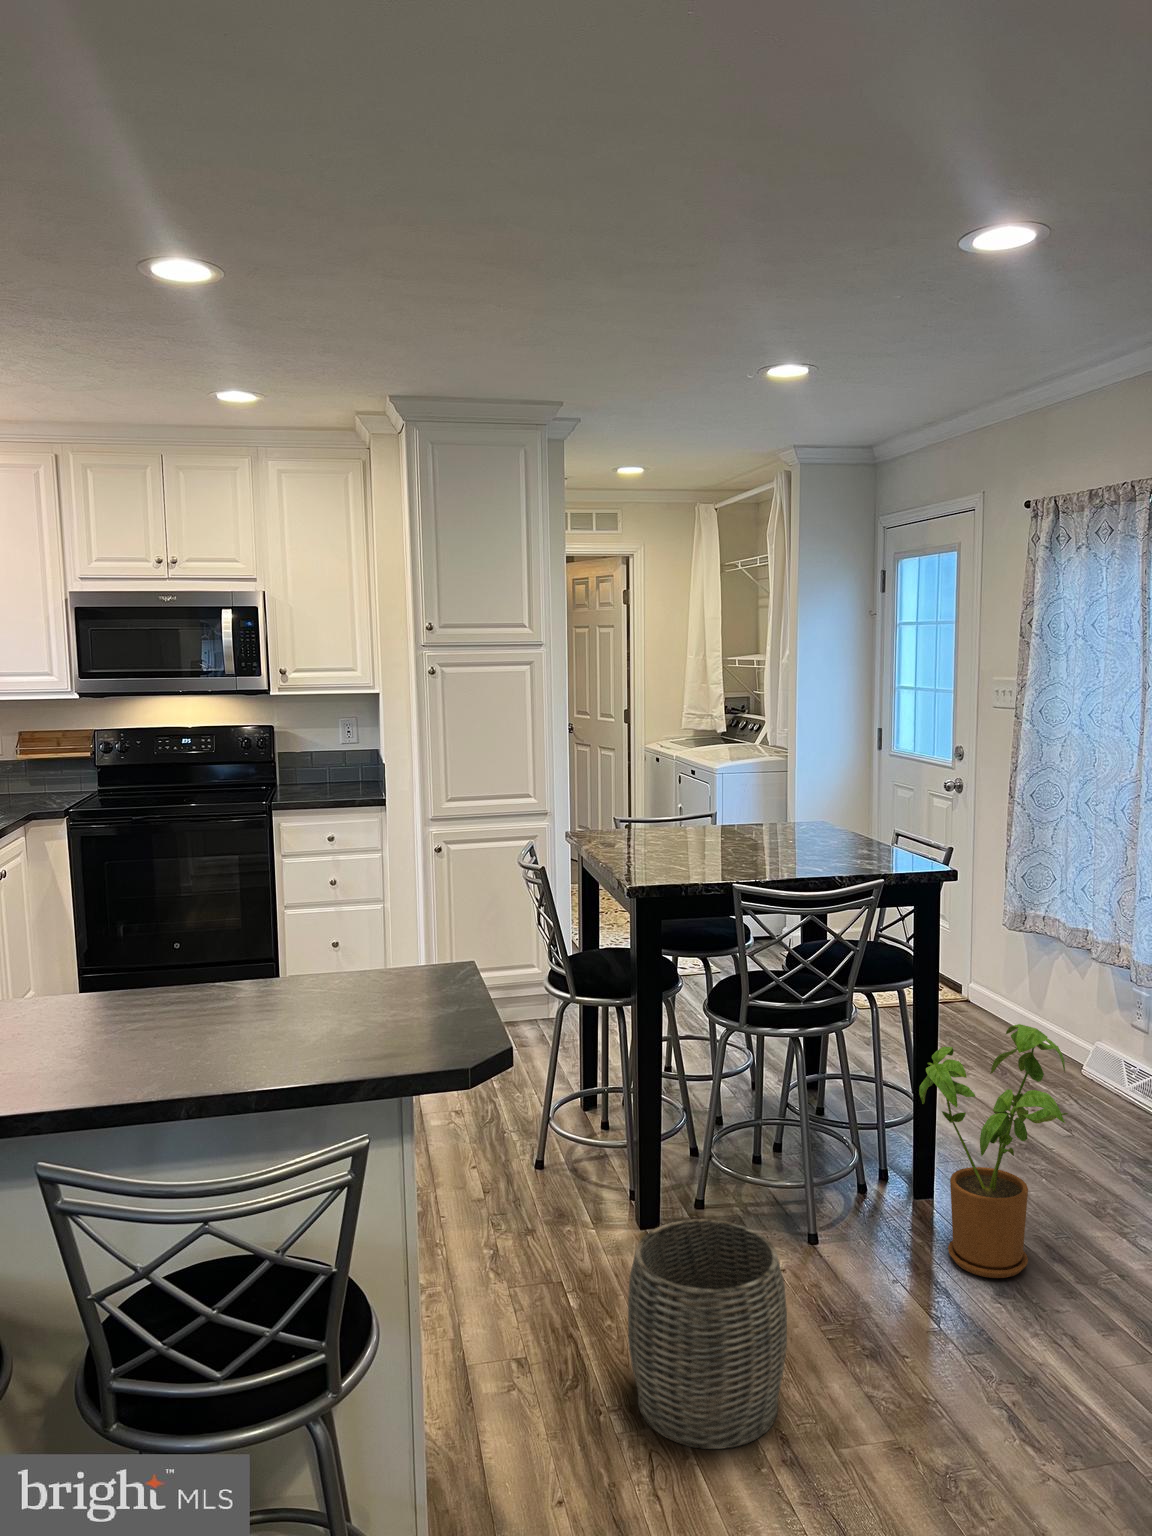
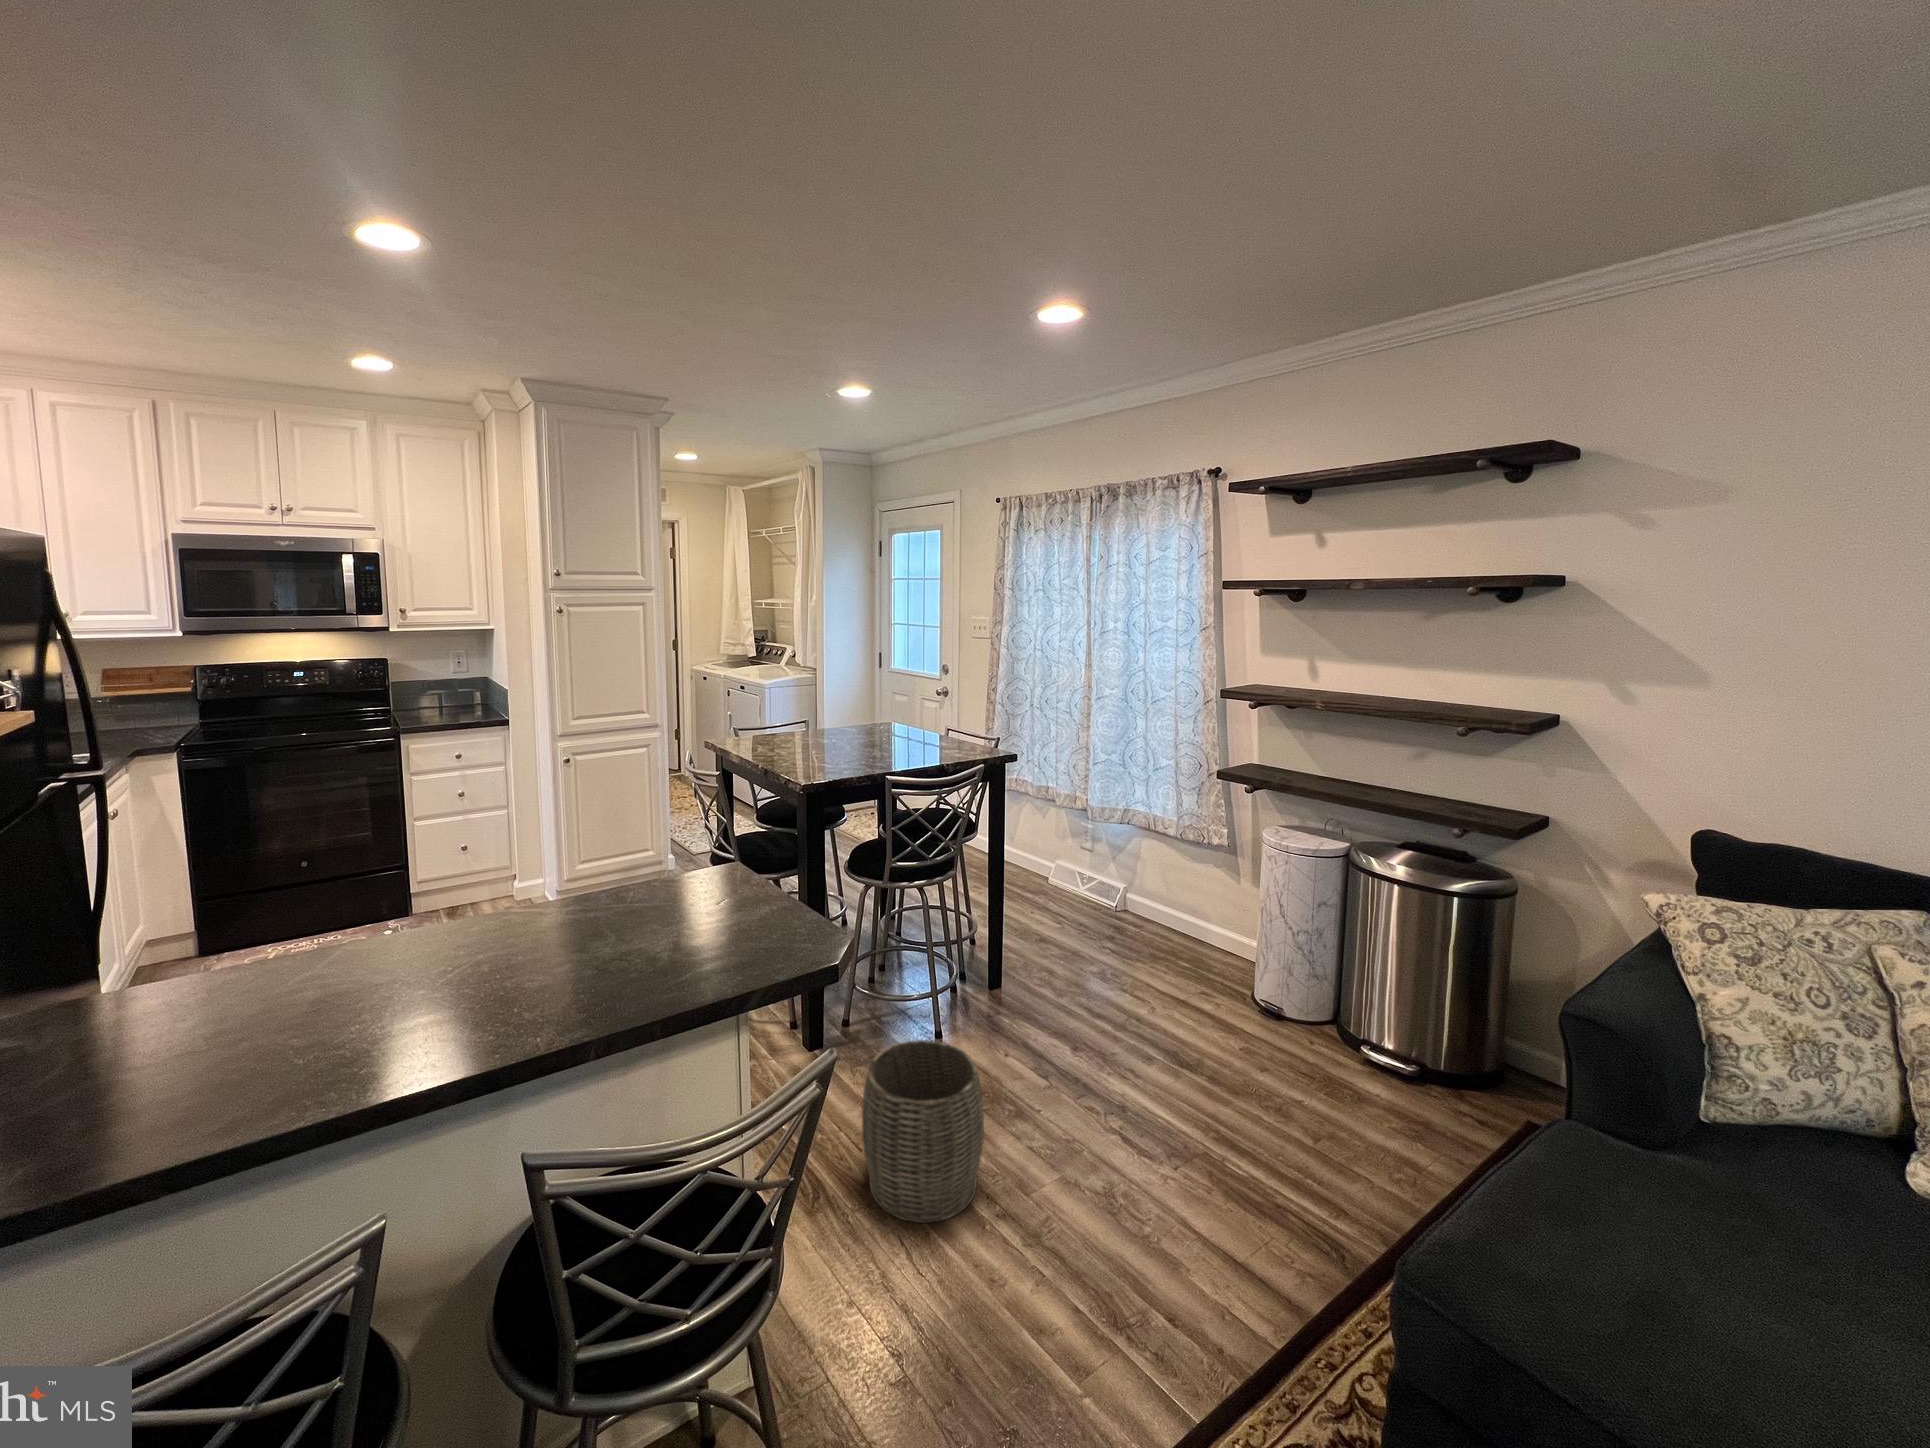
house plant: present [919,1024,1068,1278] -> none [1007,861,1116,1039]

